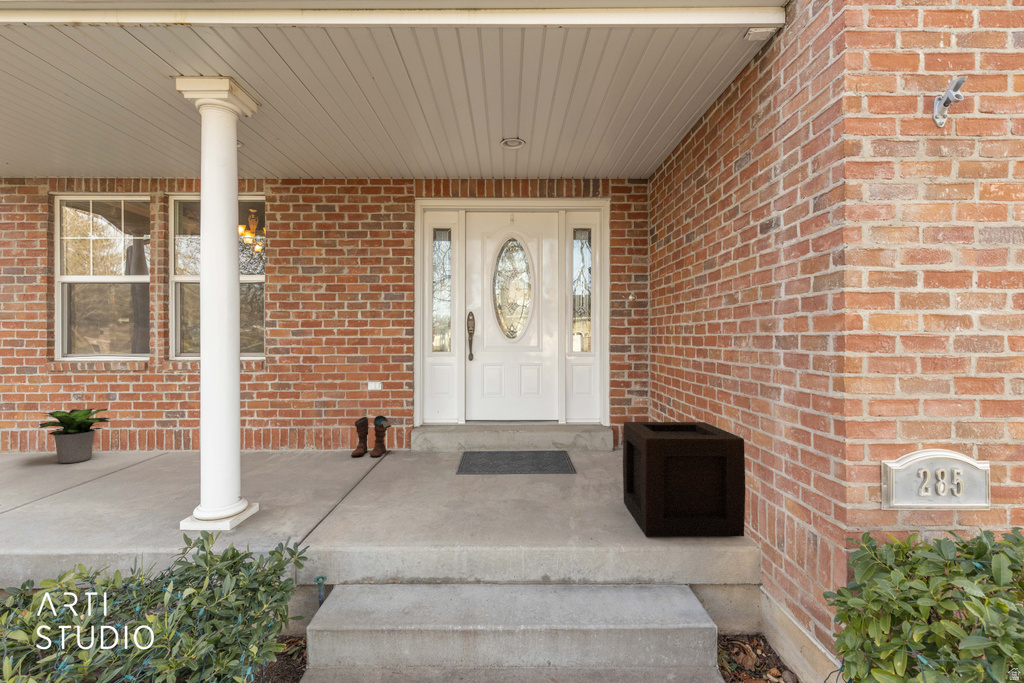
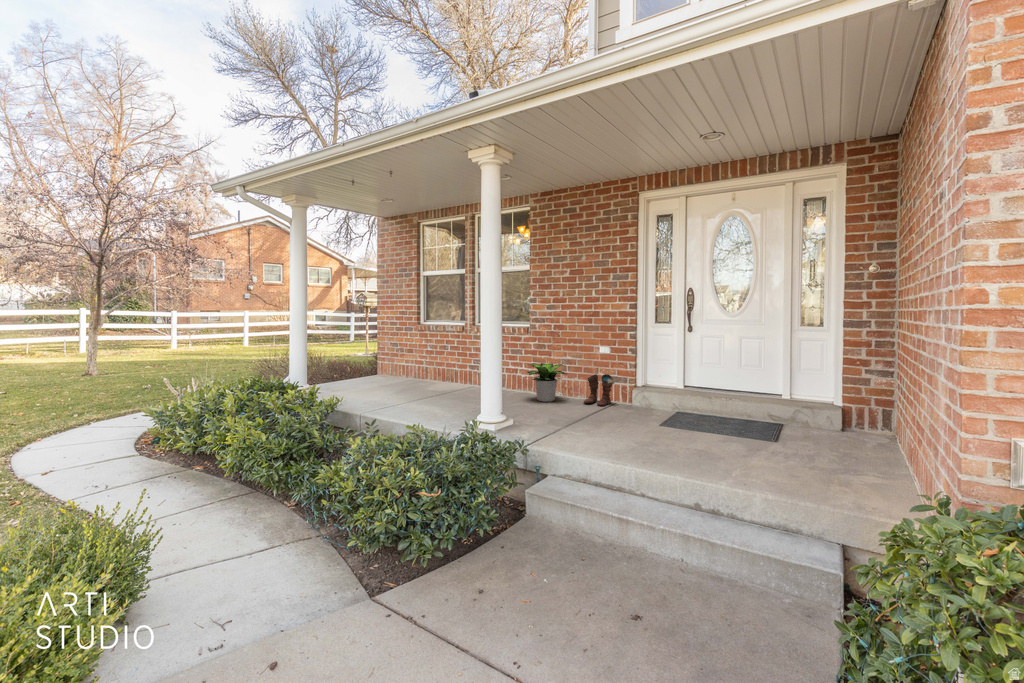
potted plant: present [39,408,110,463] -> present [527,363,567,402]
wooden crate: present [623,422,745,537] -> none [801,392,926,515]

